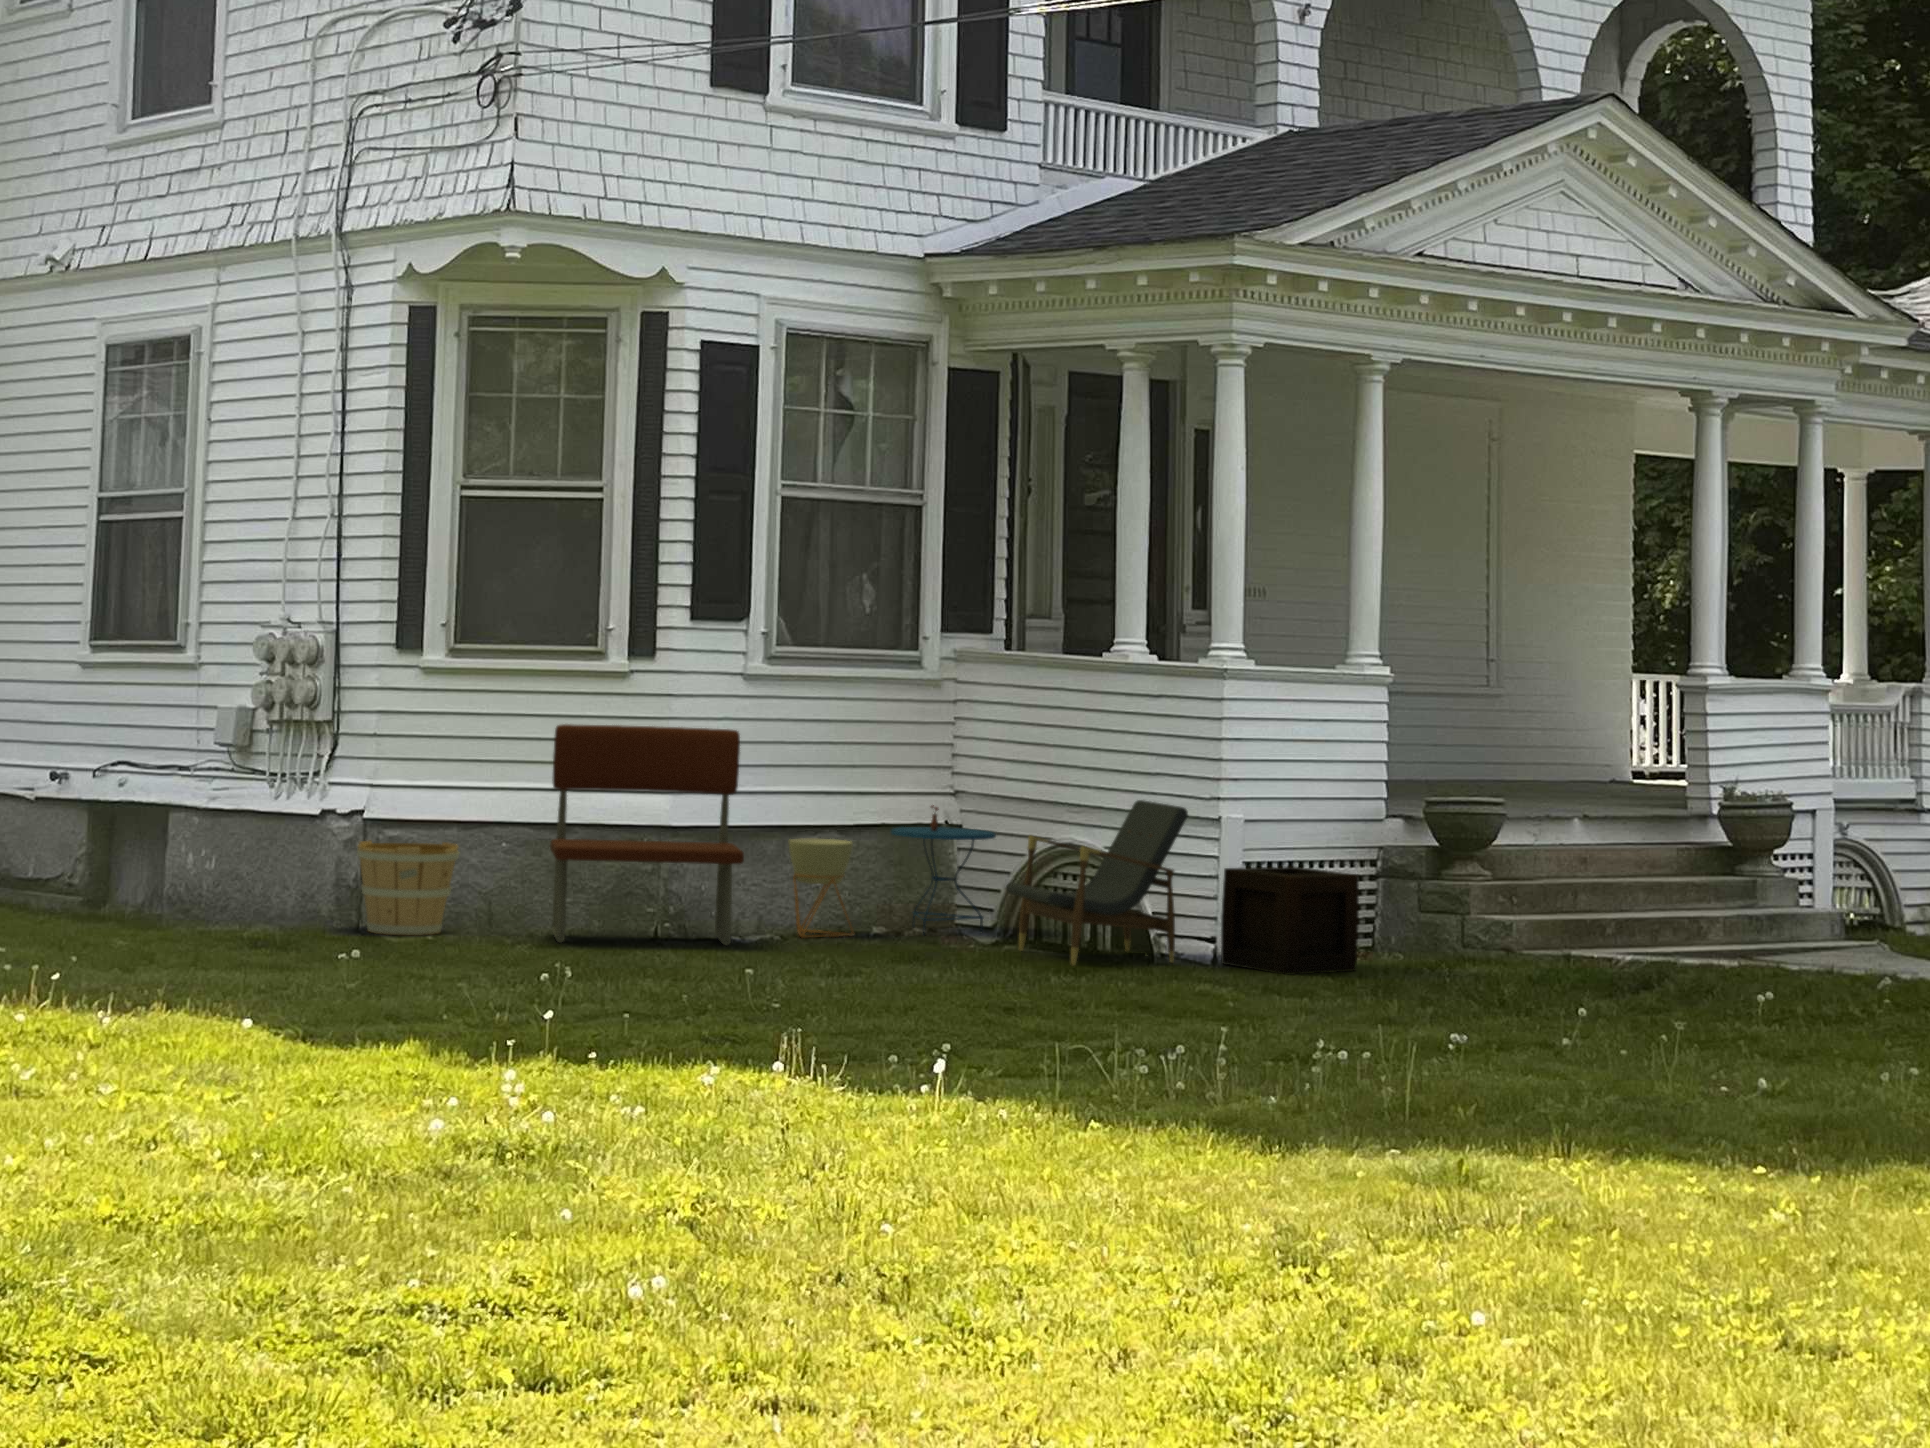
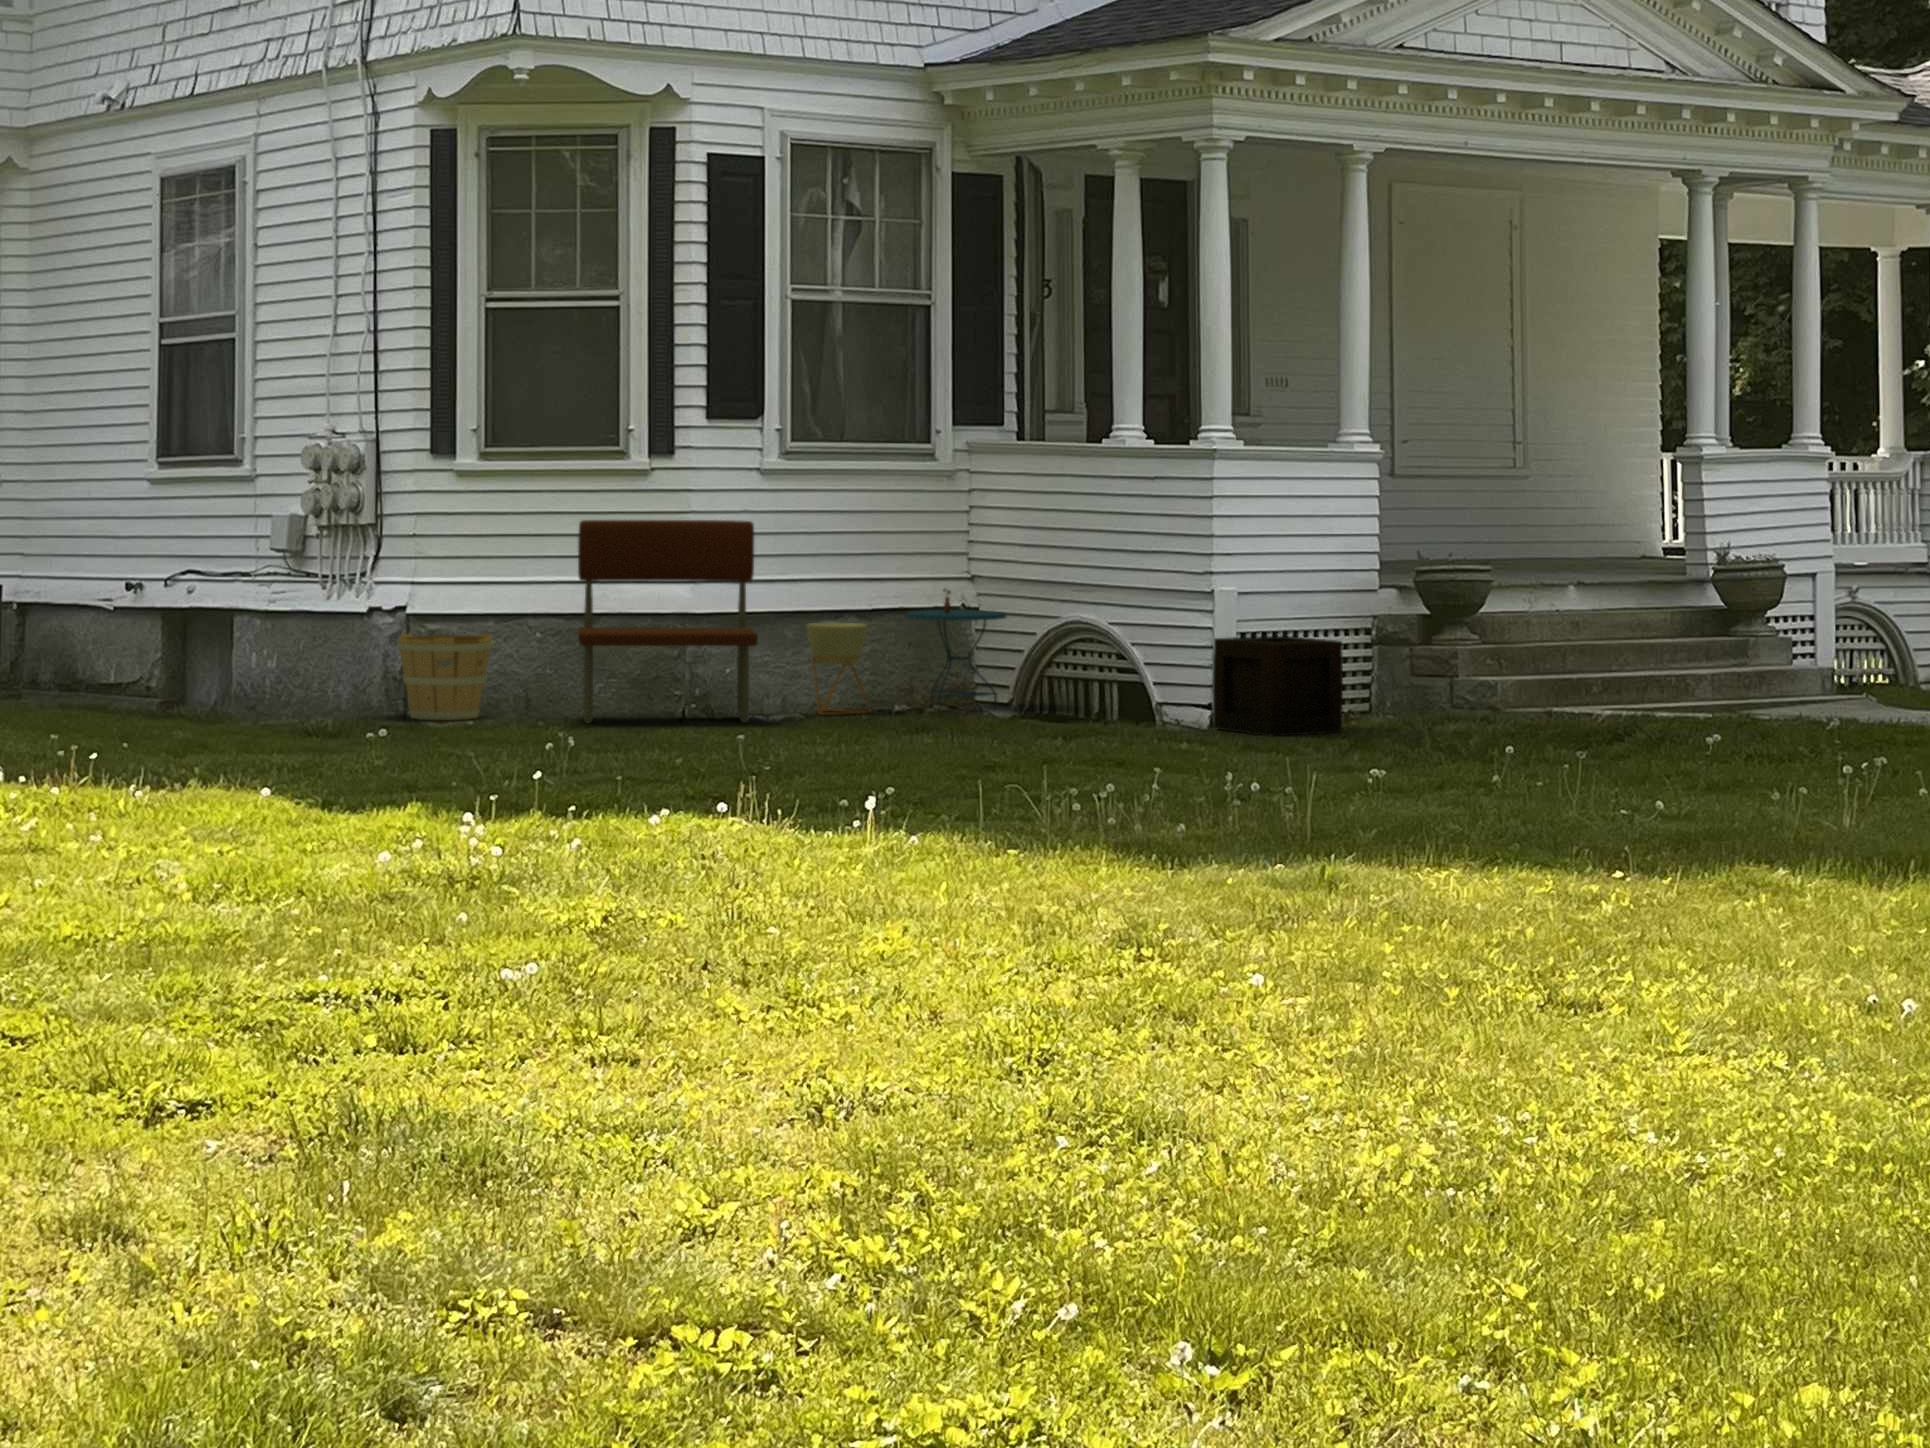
lounge chair: present [1006,800,1188,965] -> none [1008,577,1179,733]

